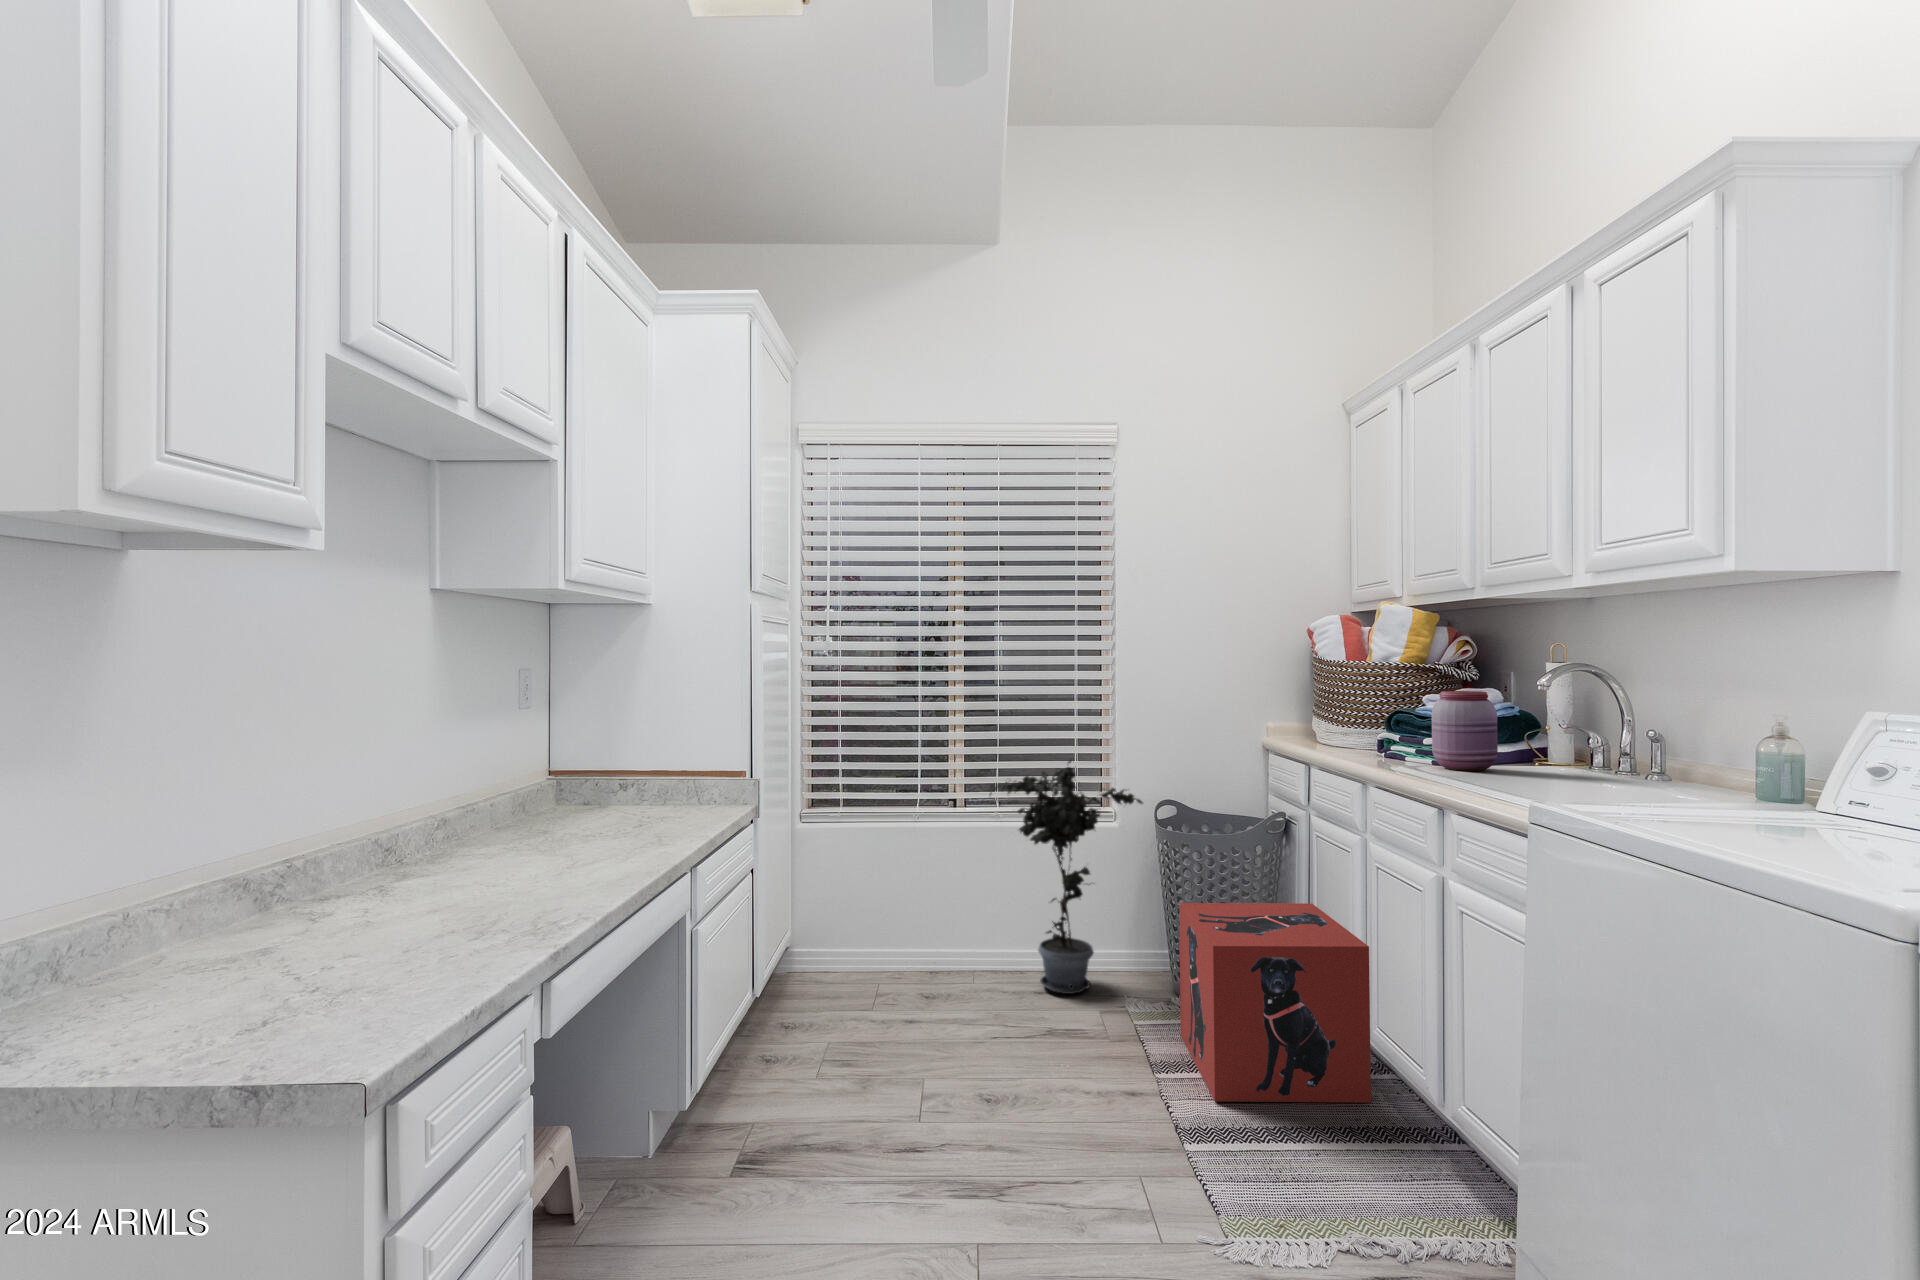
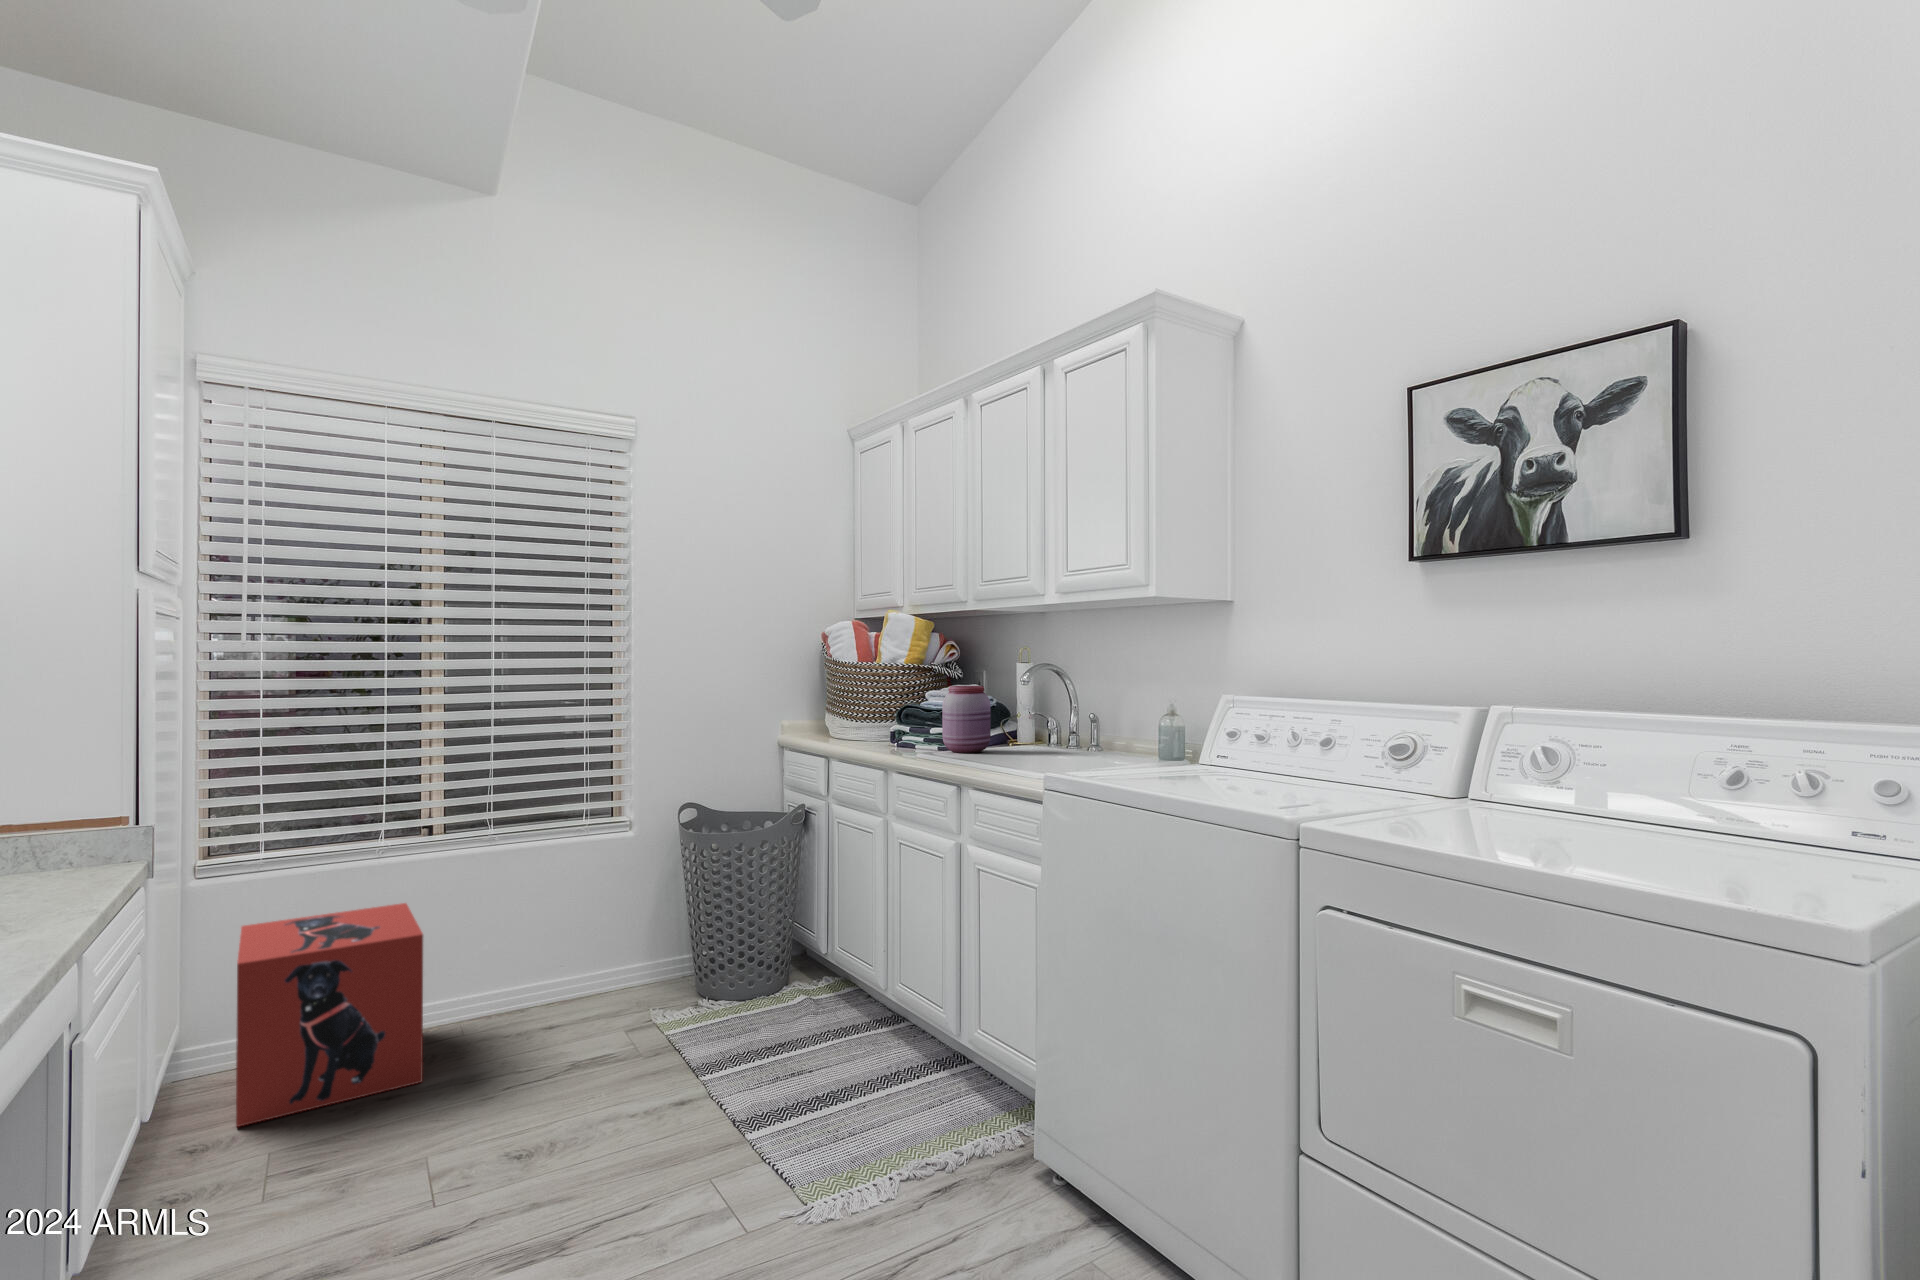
potted plant: present [989,759,1142,994] -> none [488,767,671,1024]
storage box: present [1179,903,1371,1103] -> present [236,903,423,1127]

